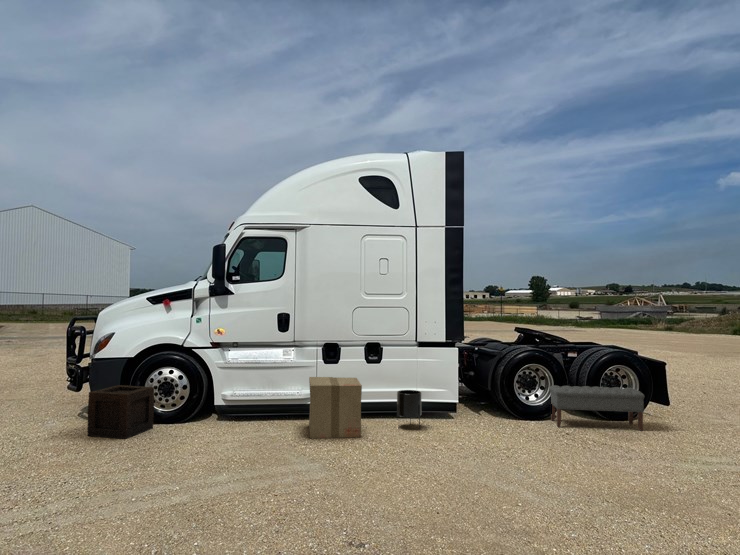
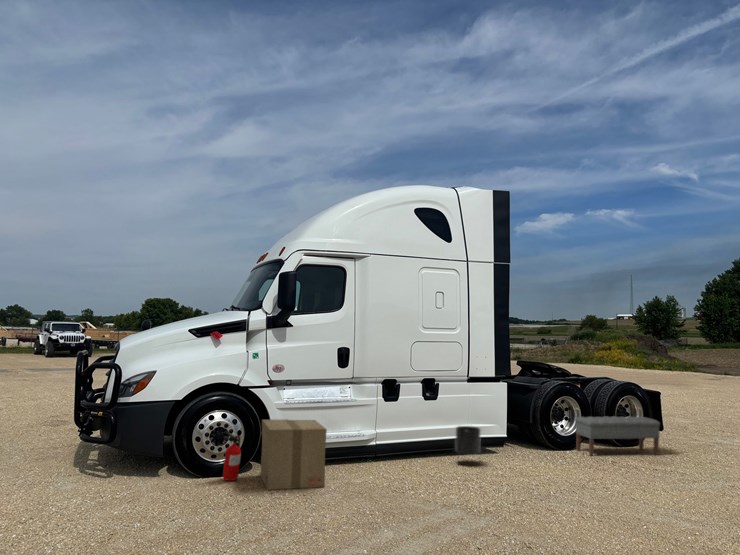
cardboard box: present [309,377,362,438] -> present [260,419,327,490]
wooden crate: present [88,385,154,439] -> none [149,433,211,494]
fire extinguisher: none [164,385,183,429] -> present [223,431,241,481]

